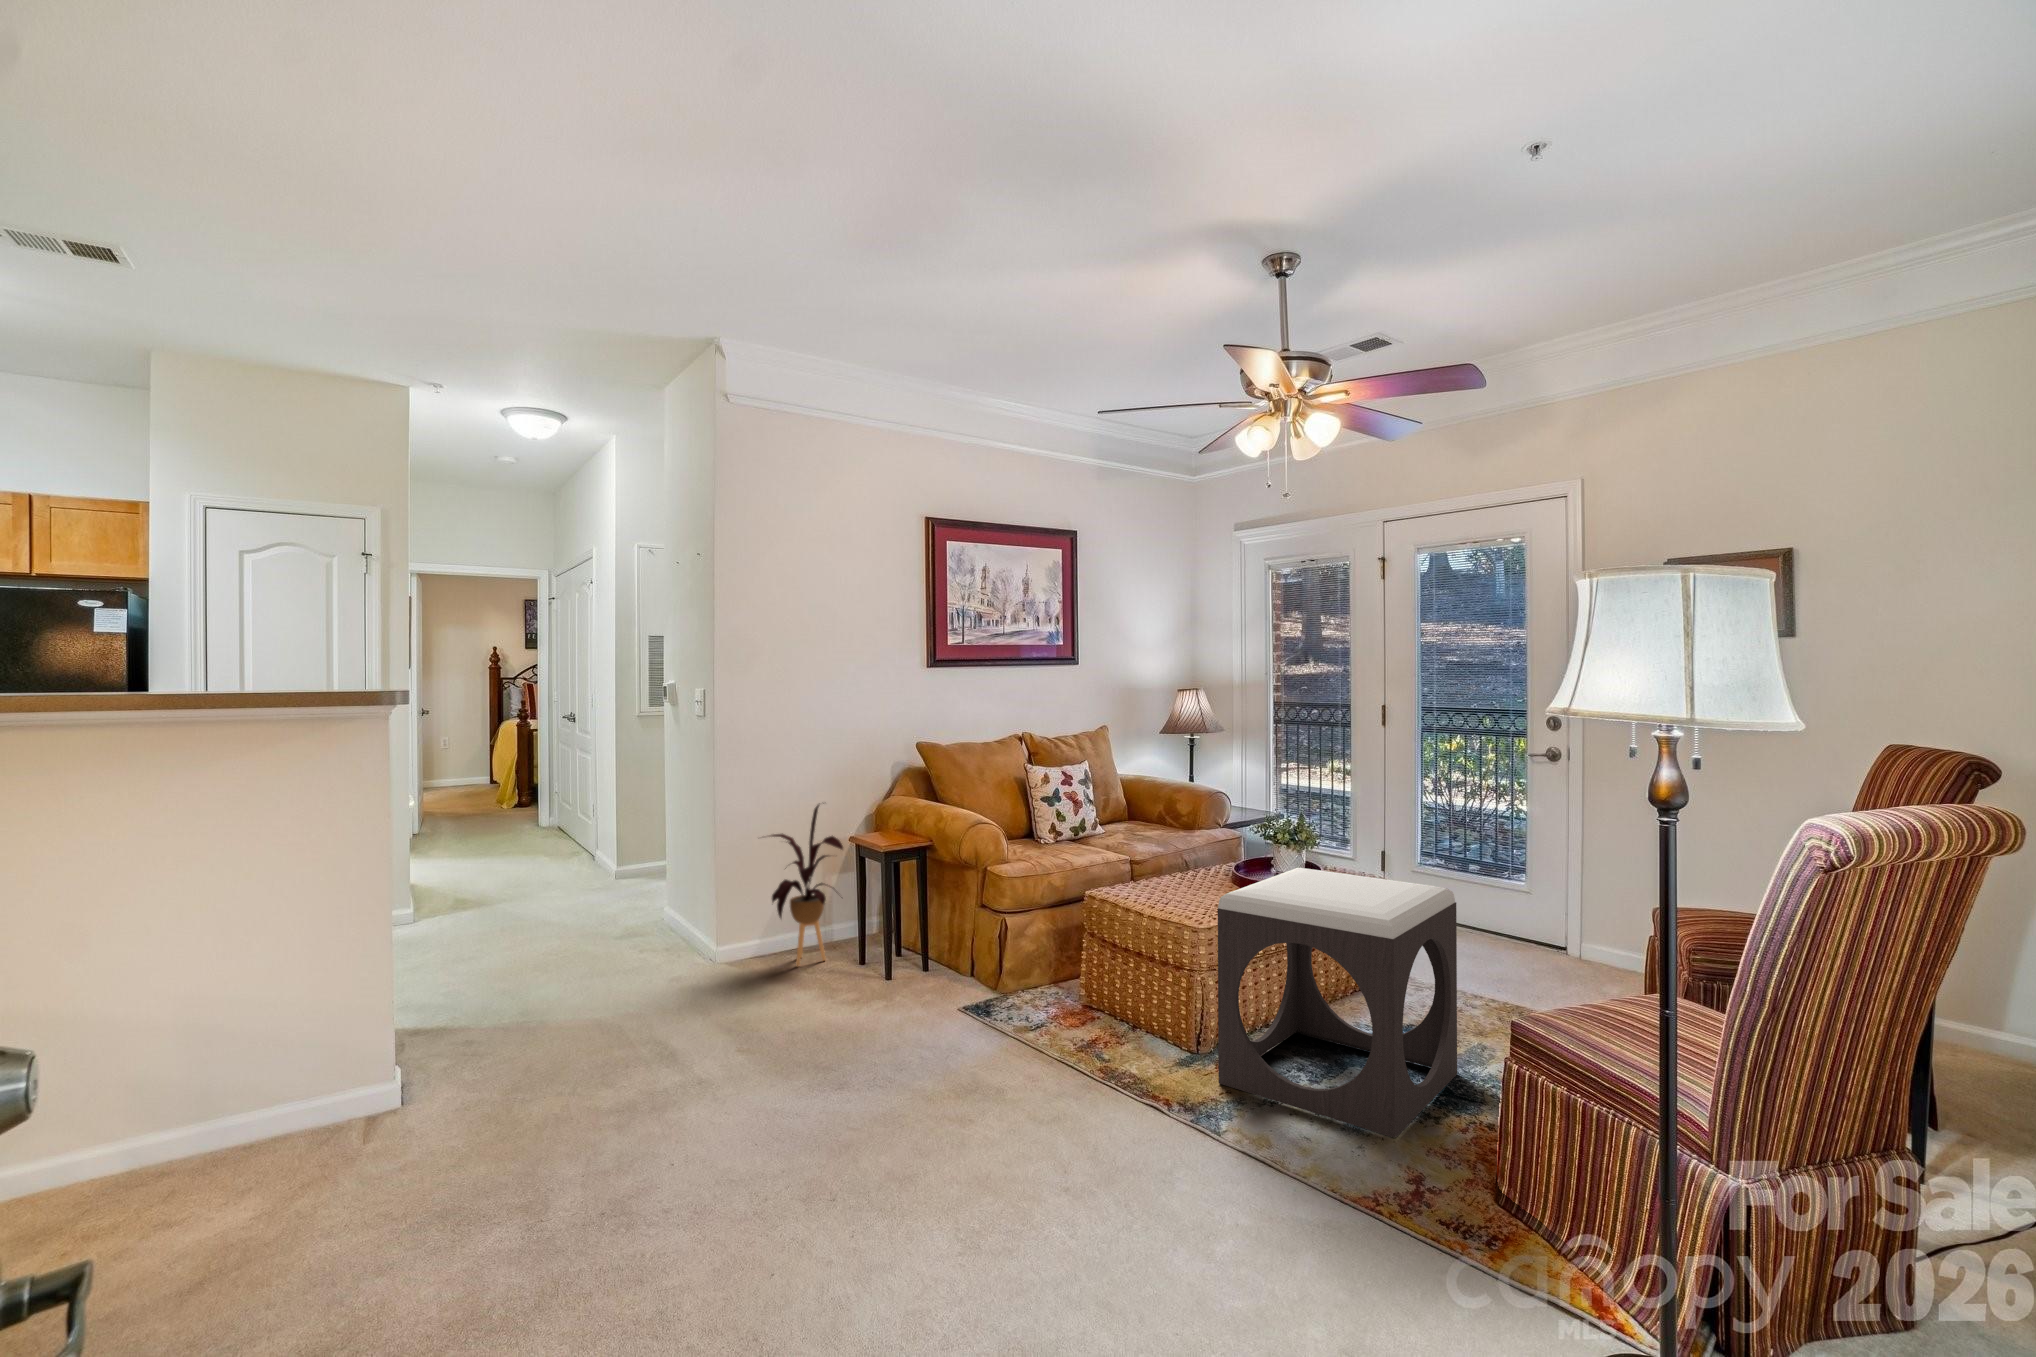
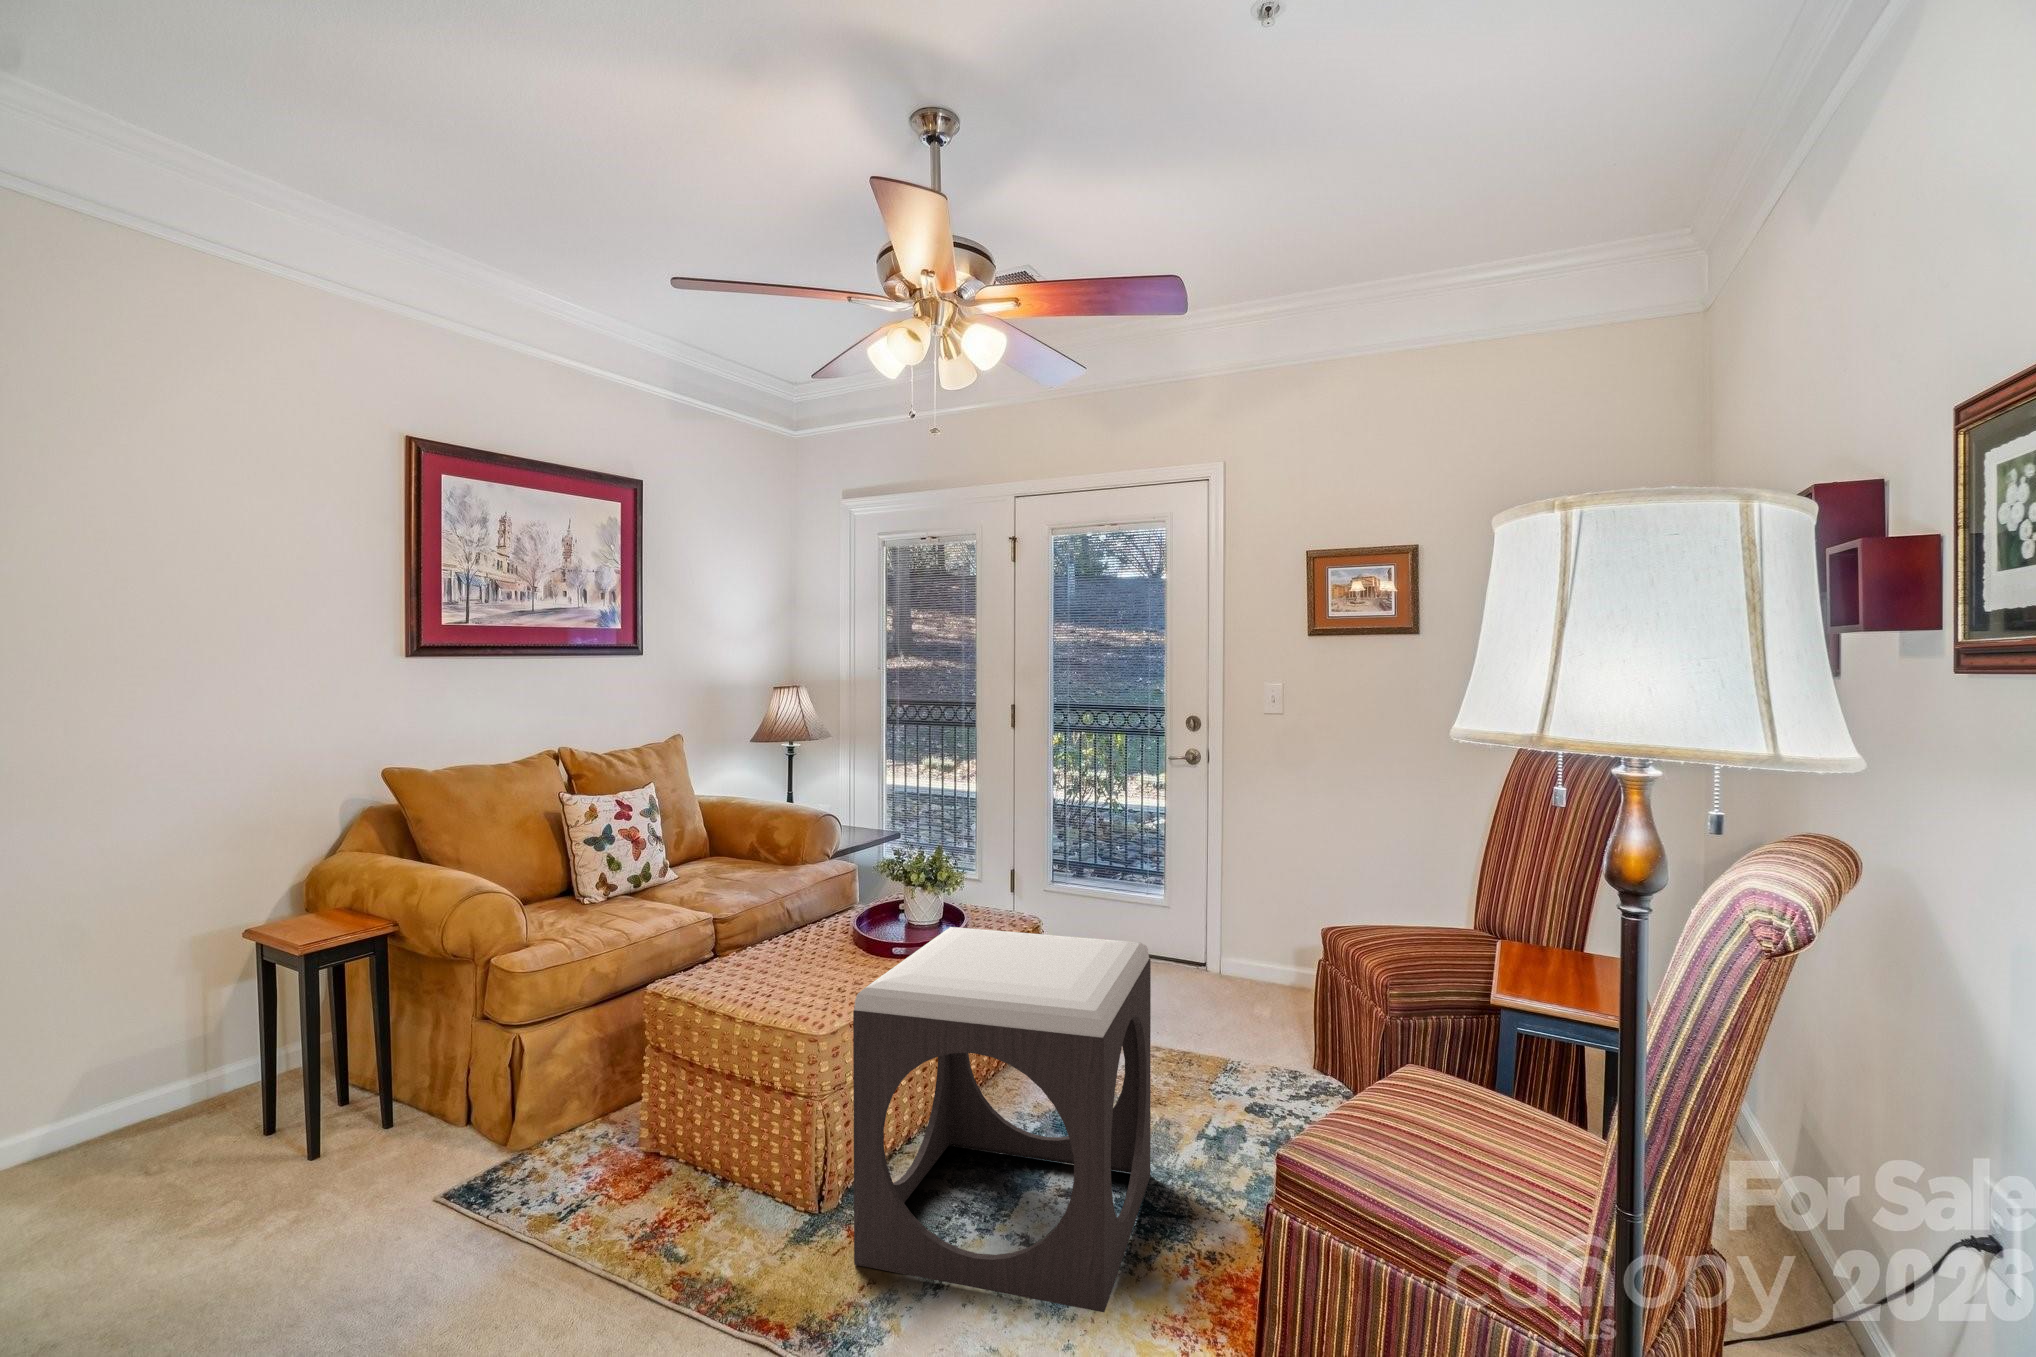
house plant: present [770,805,843,966] -> none [44,877,228,1158]

